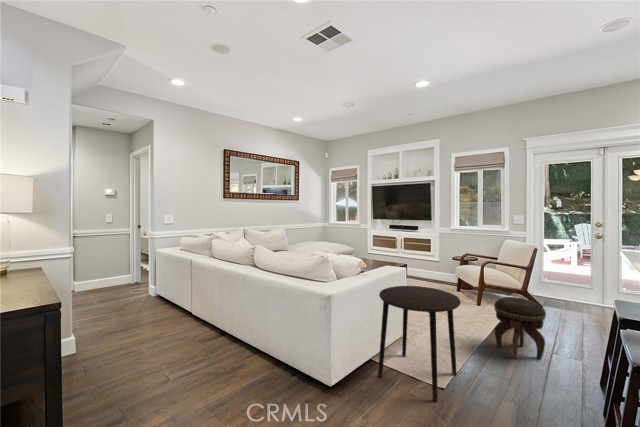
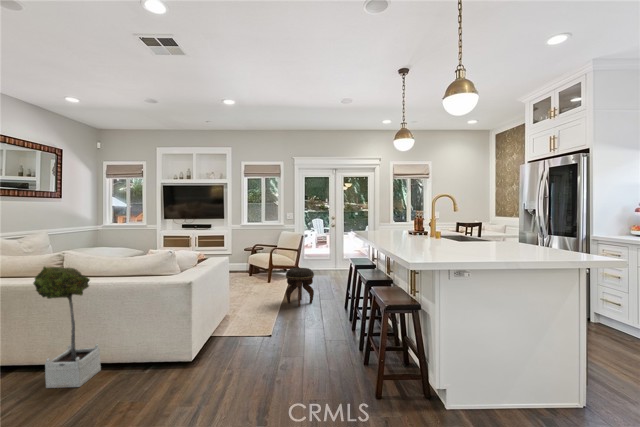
potted tree: none [210,260,259,381] -> present [33,267,101,388]
side table: present [378,286,461,402] -> none [216,267,274,341]

